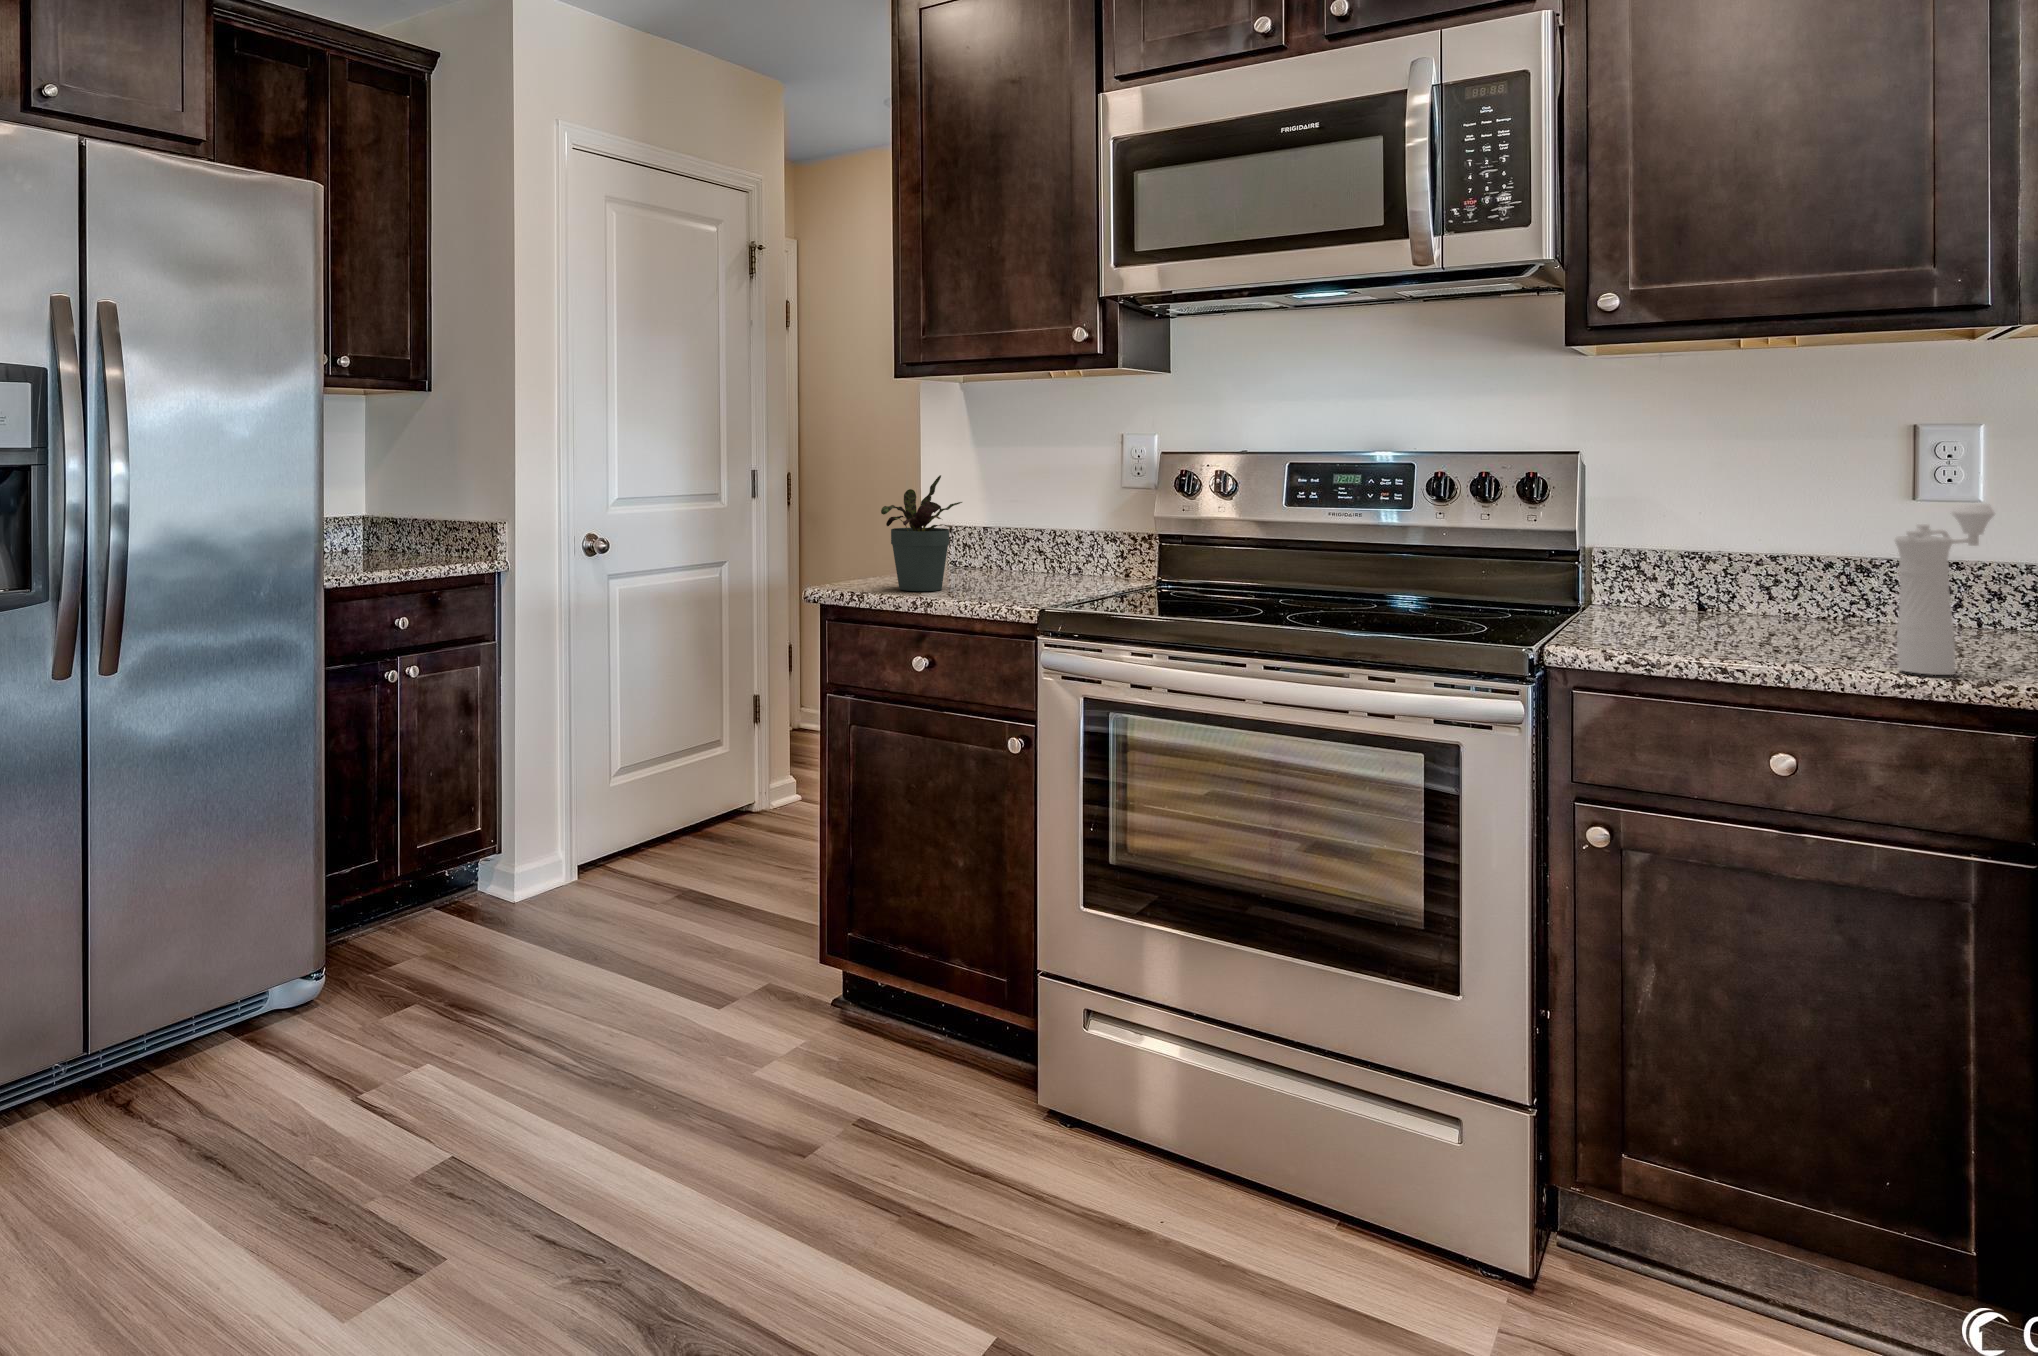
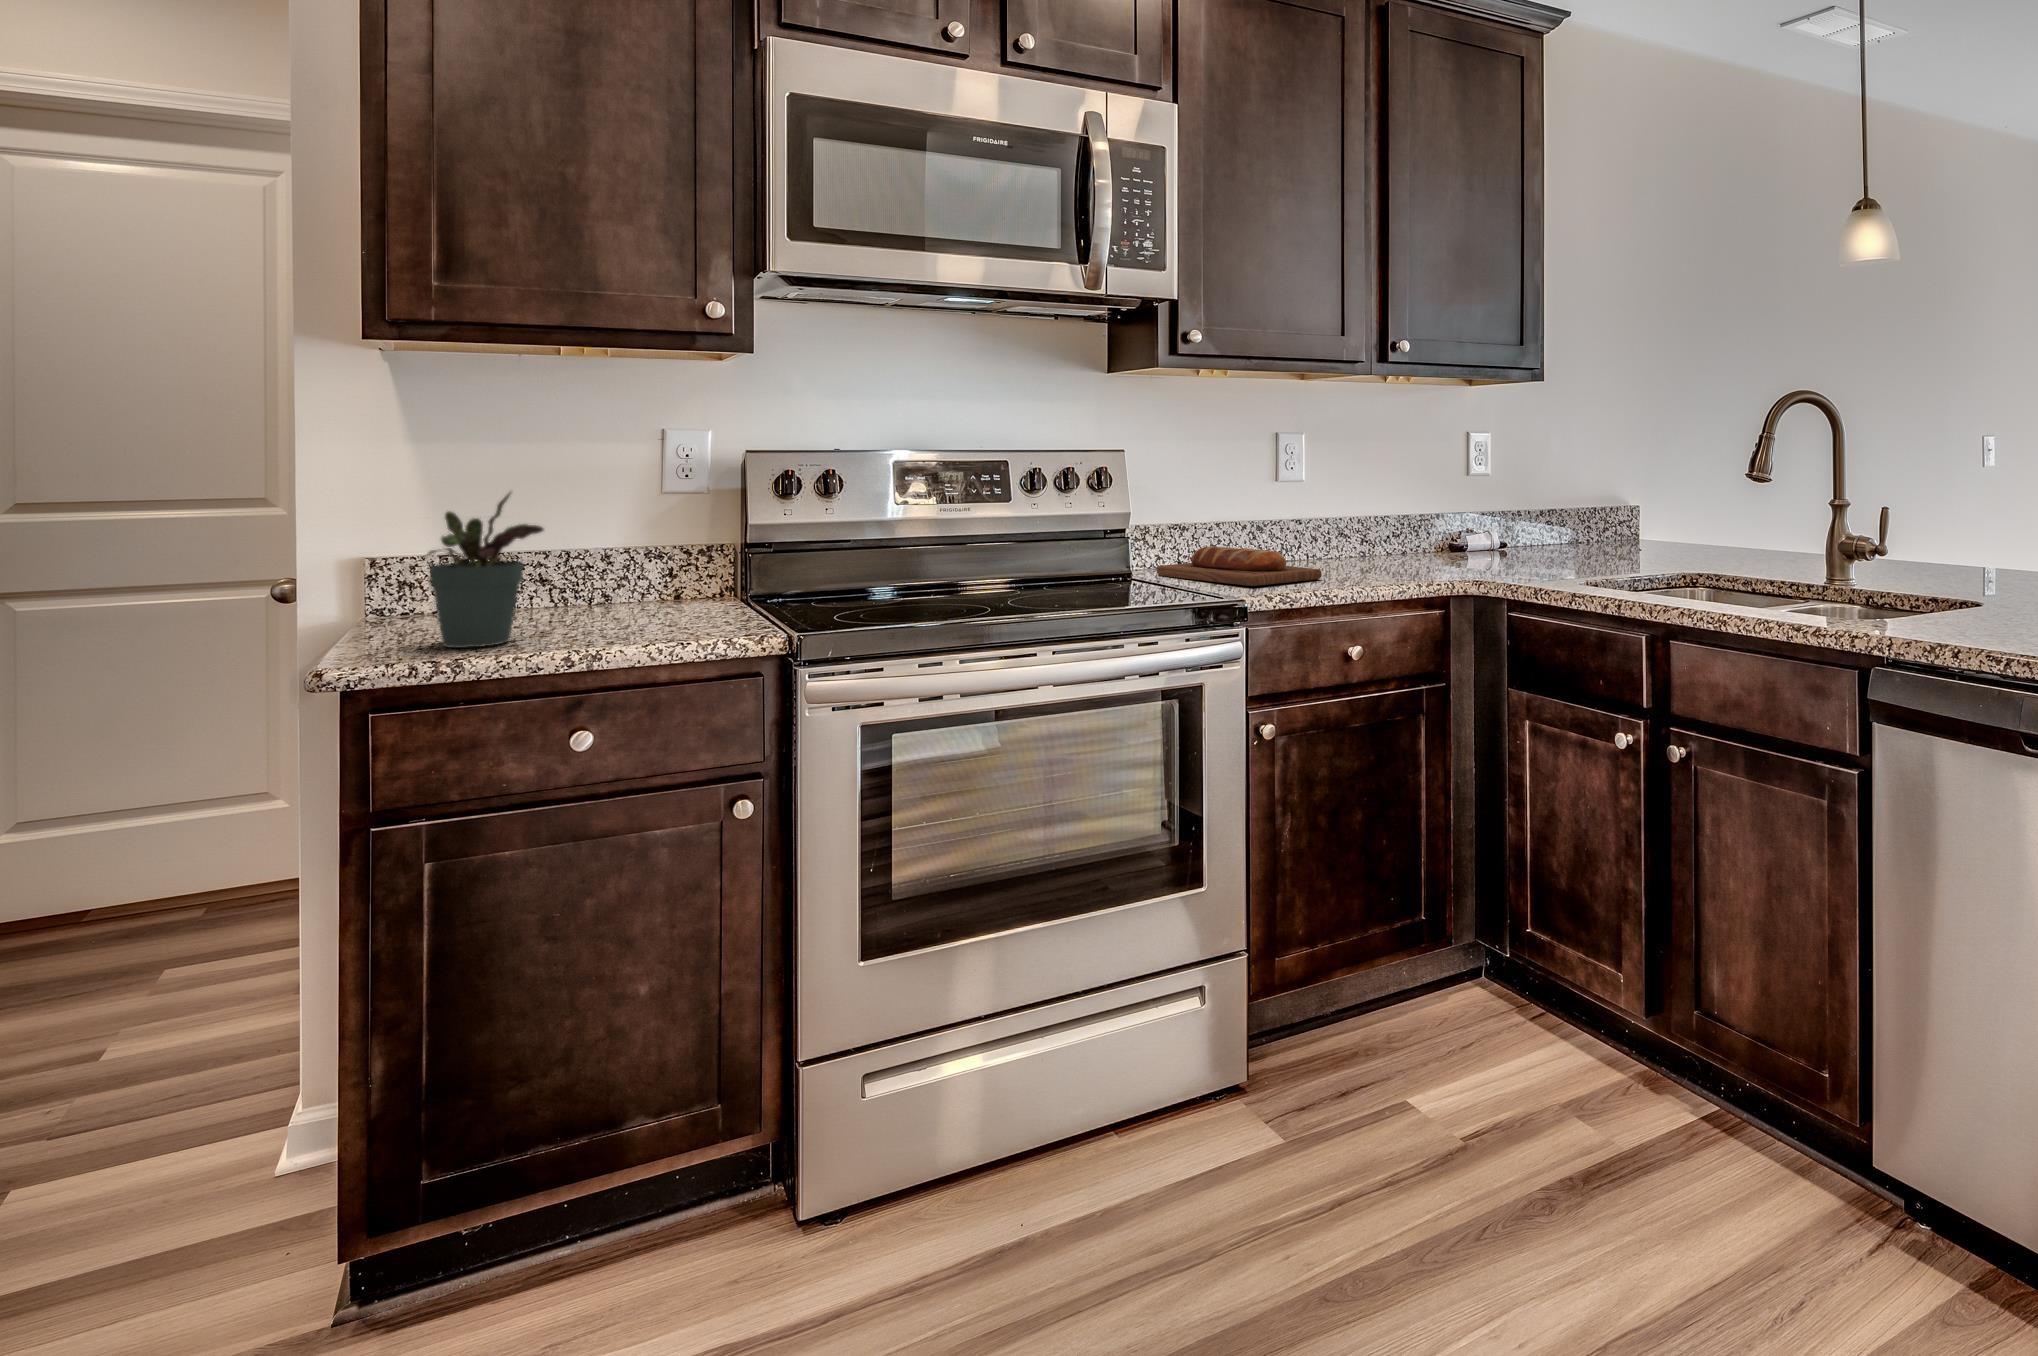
pepper mill: present [1895,503,1995,675] -> none [1382,478,1410,583]
bread loaf: none [1628,586,1823,651] -> present [1157,547,1322,586]

